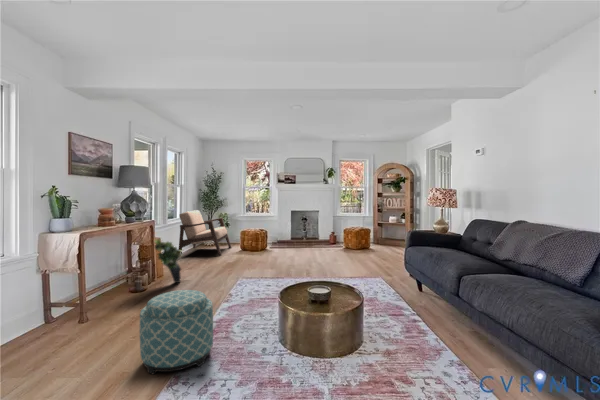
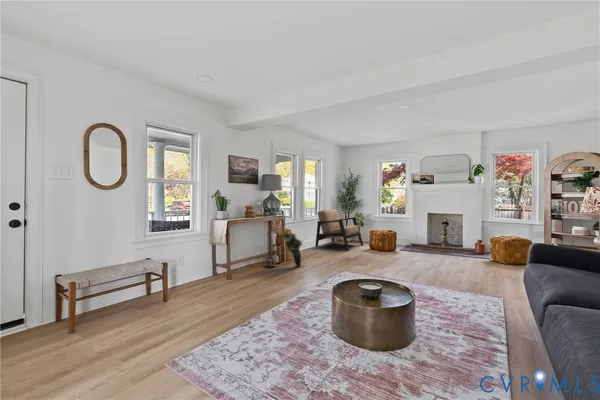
ottoman: present [140,290,213,375] -> none [236,267,284,322]

